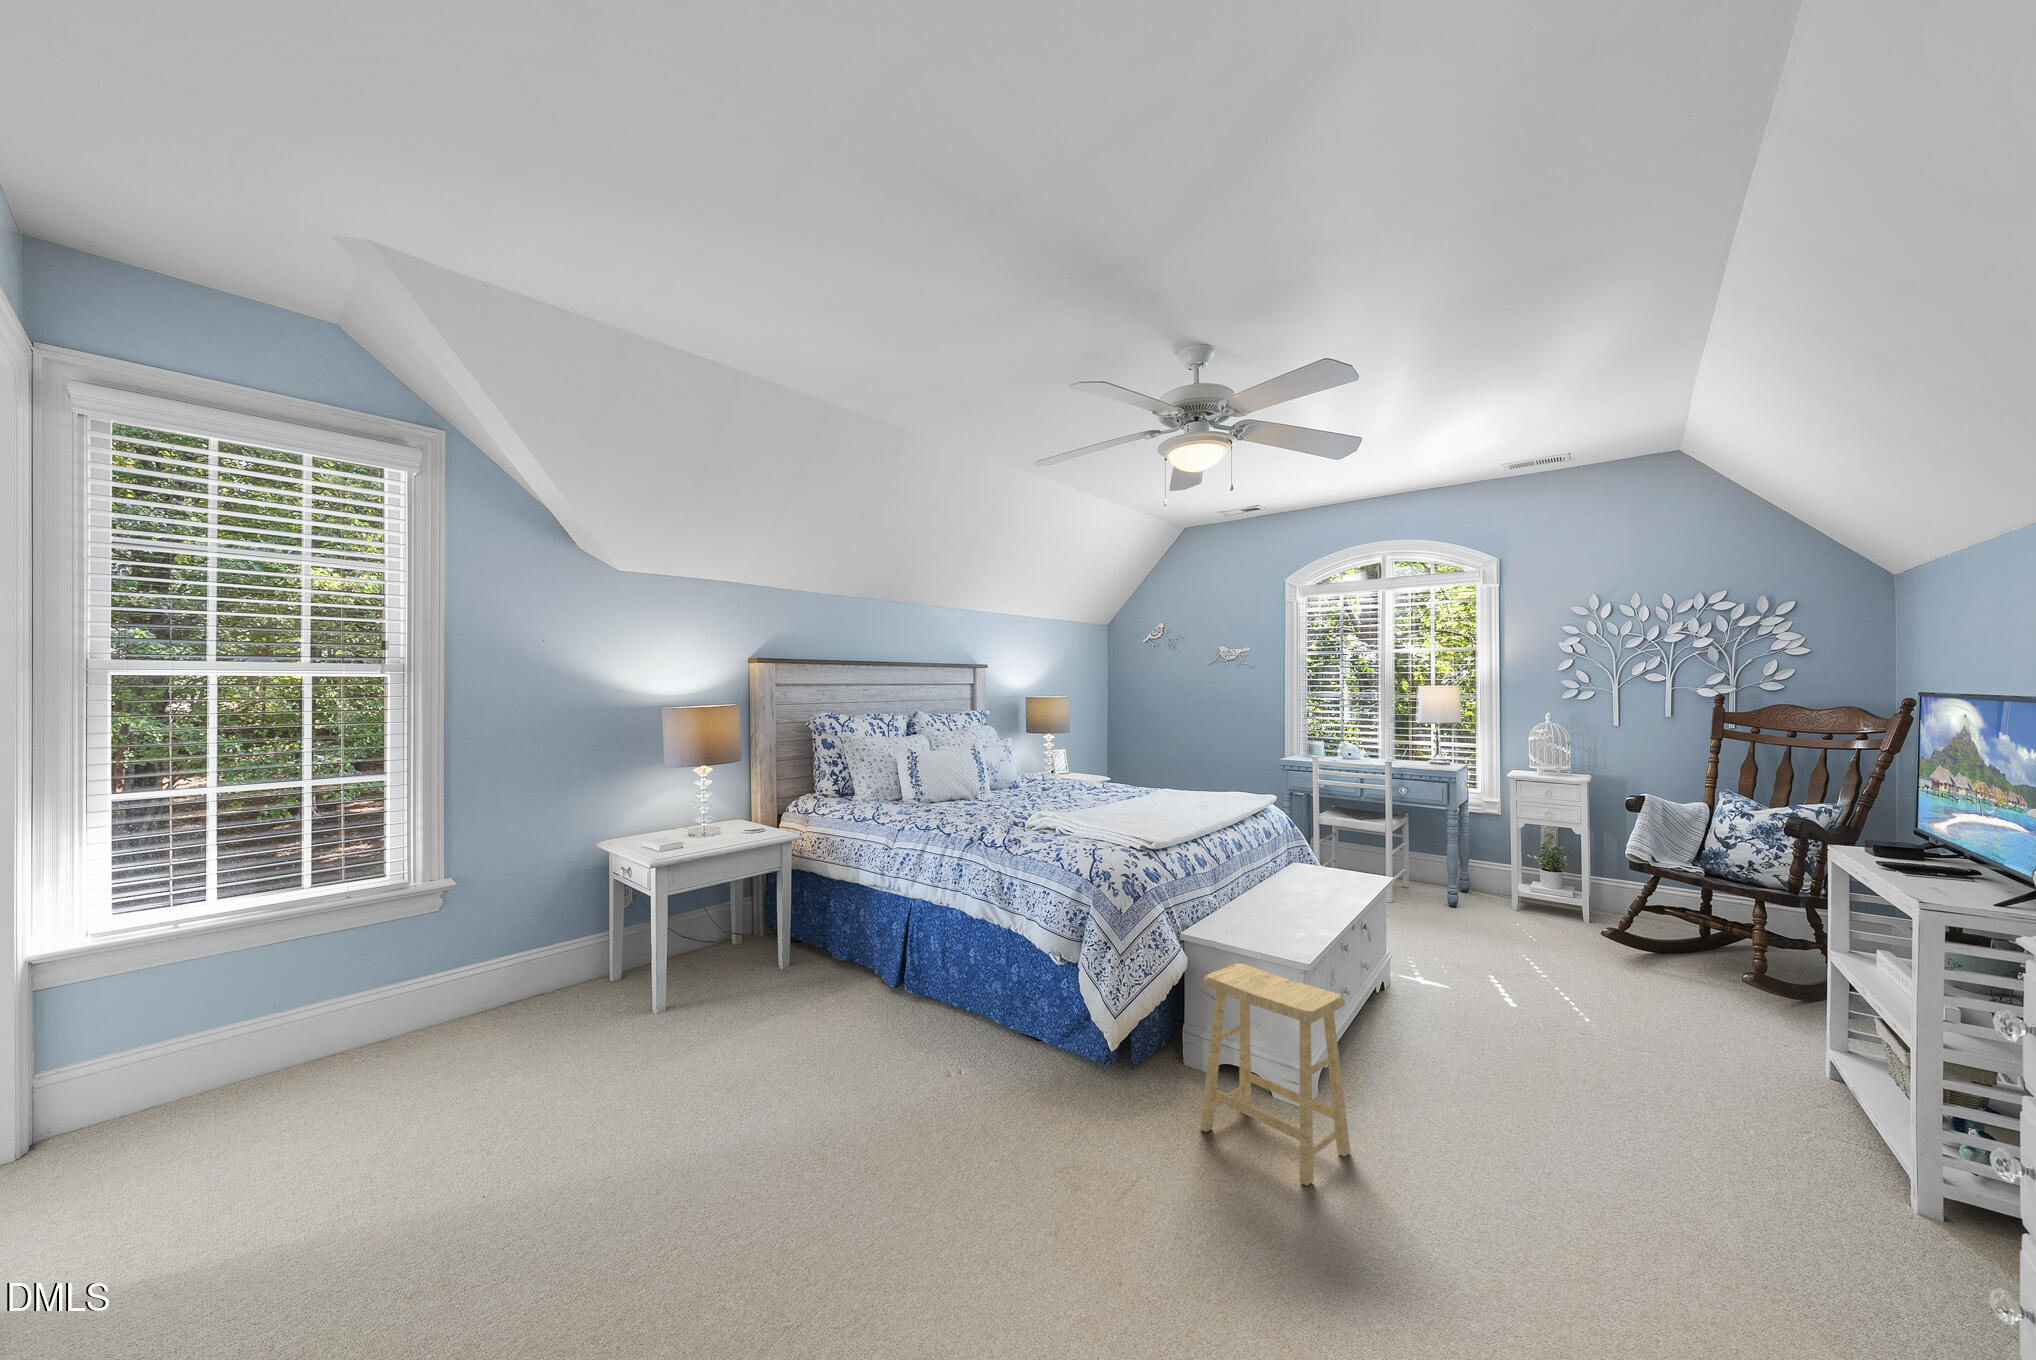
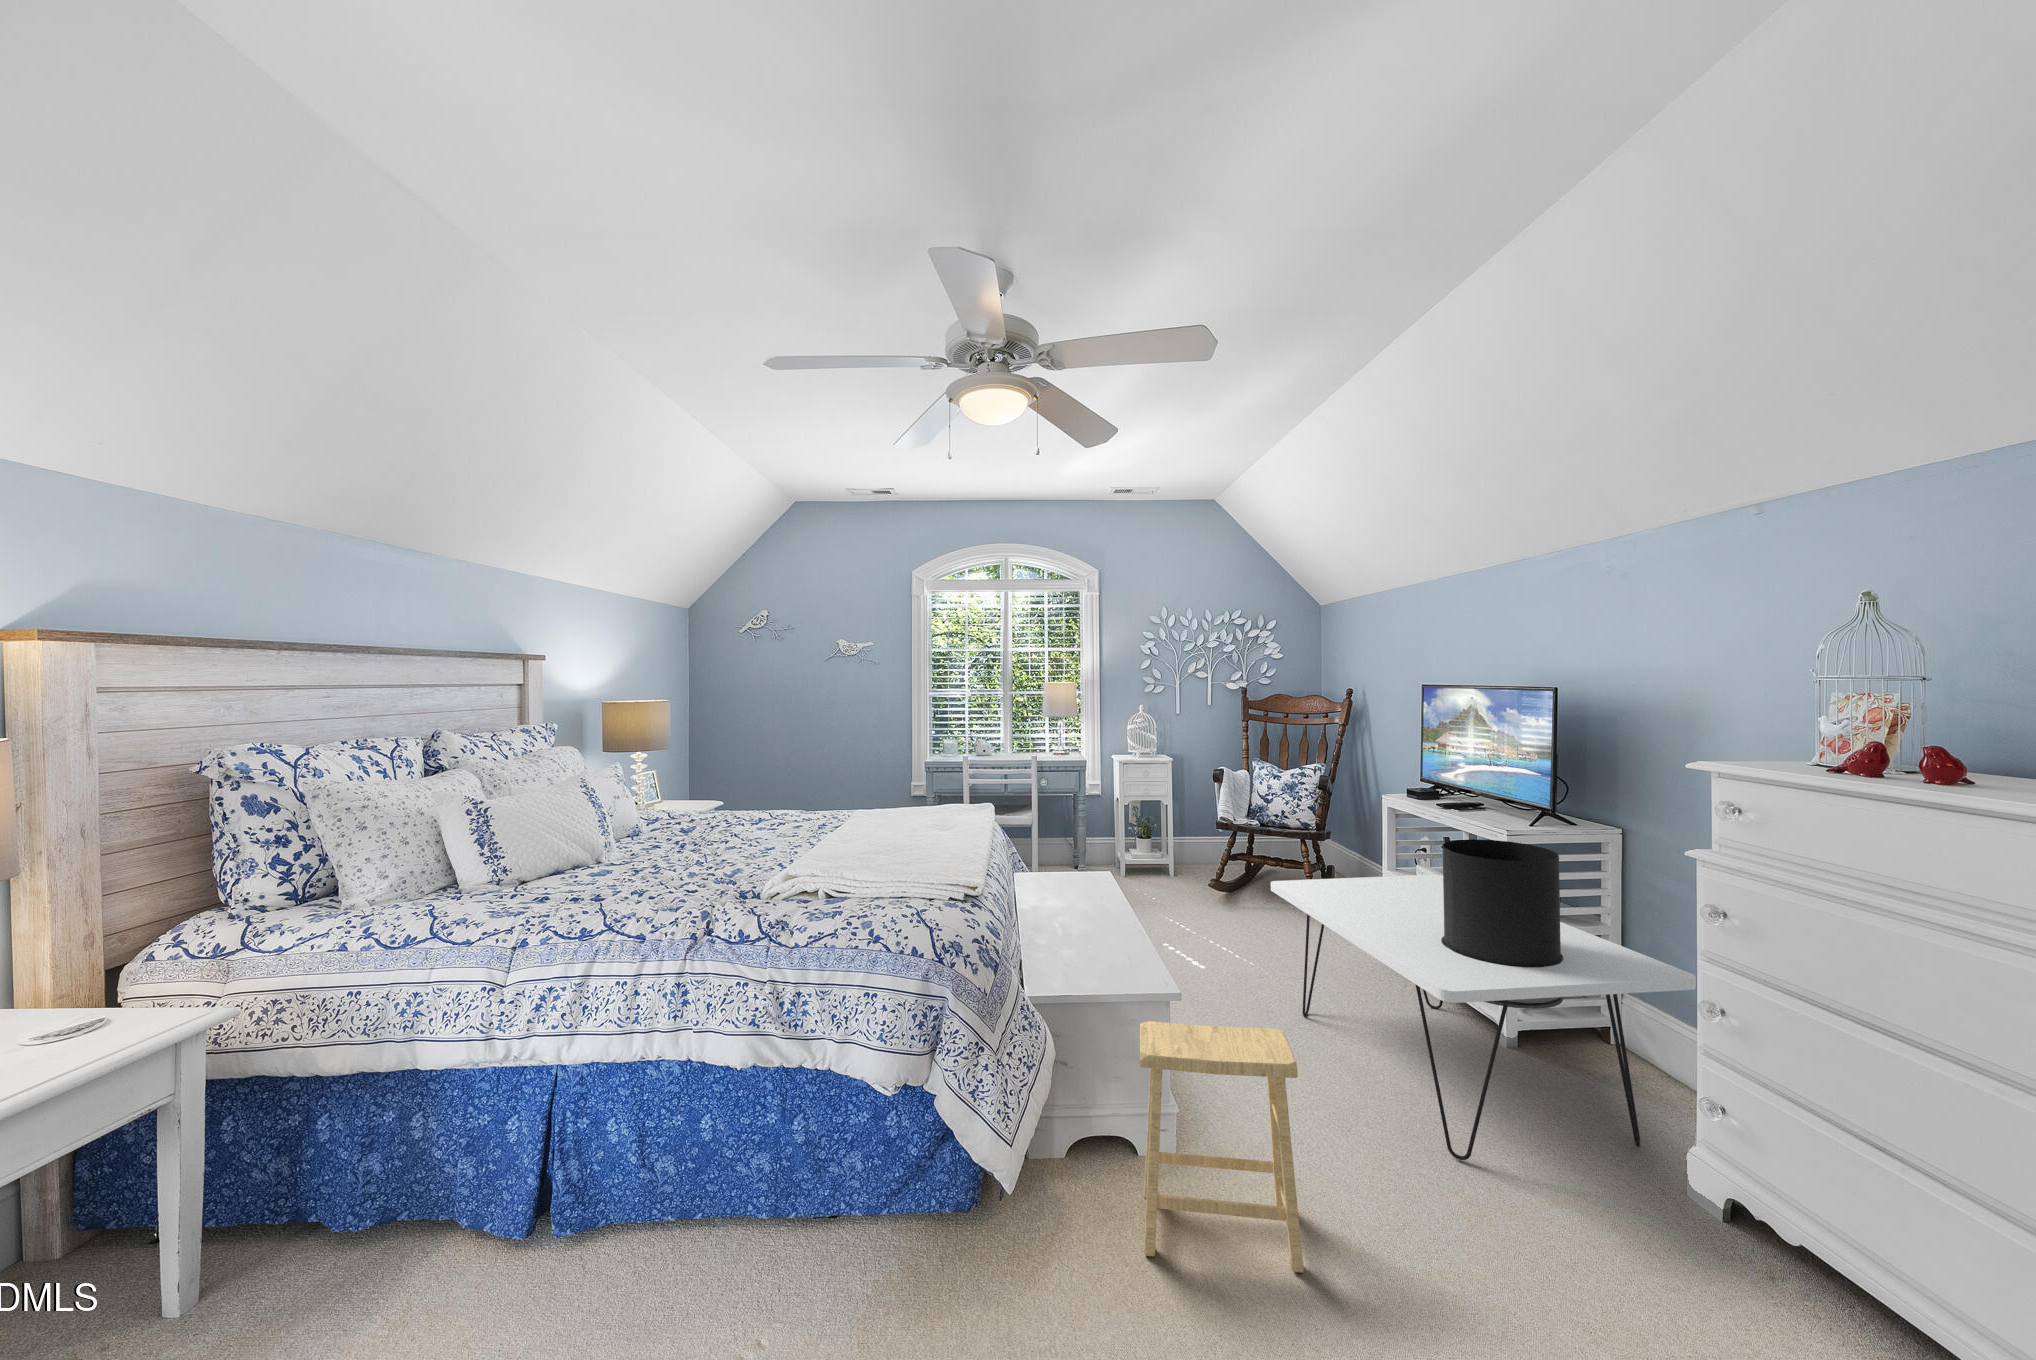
side table: none [1538,878,1965,1298] -> present [1271,839,1696,1160]

